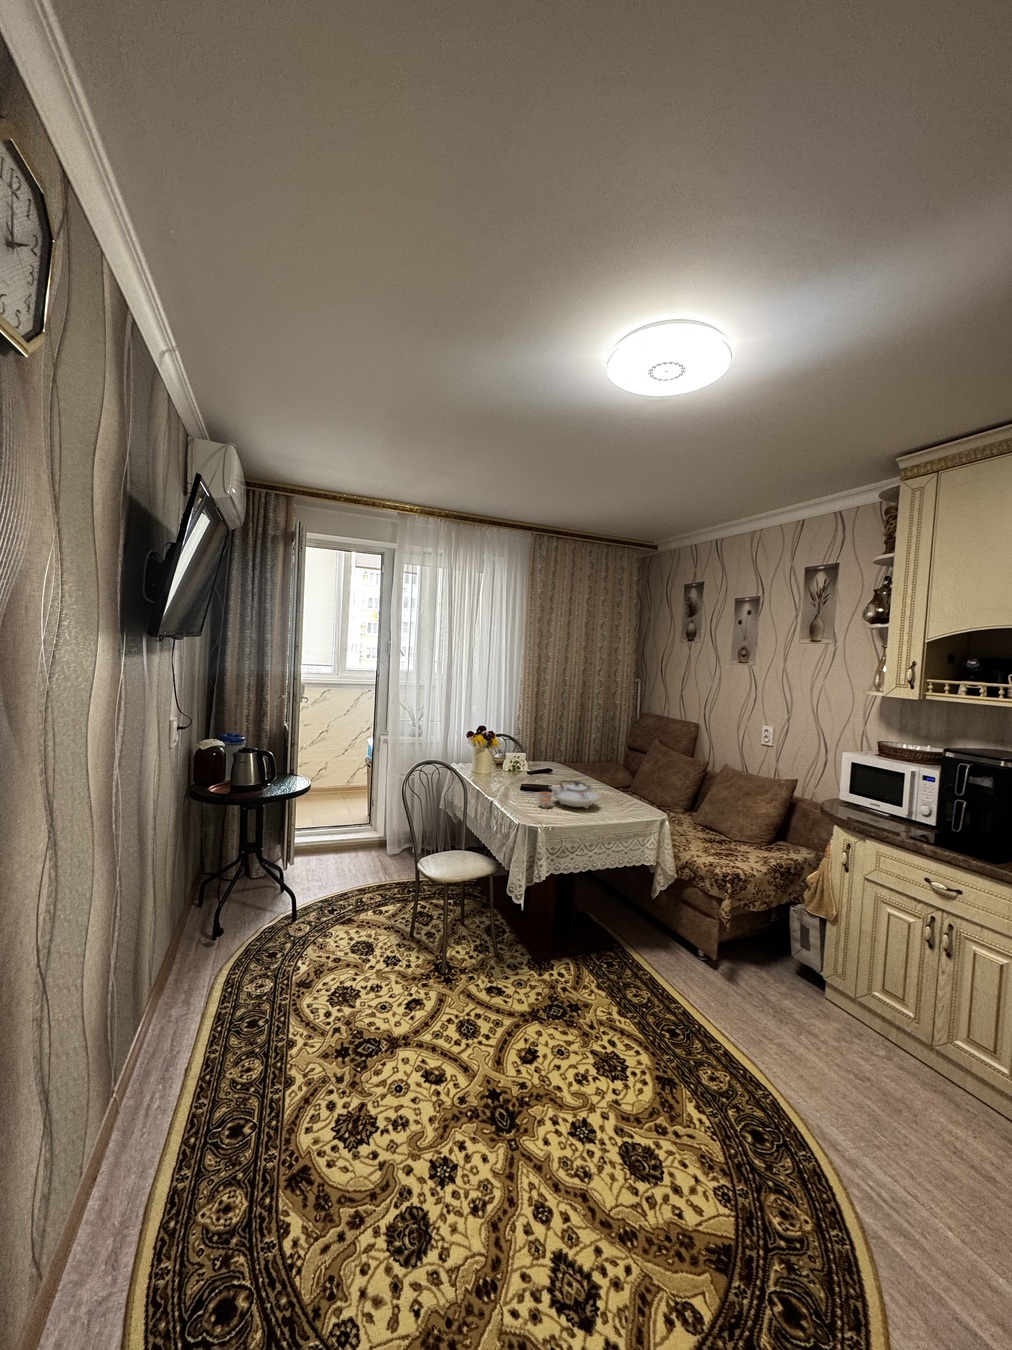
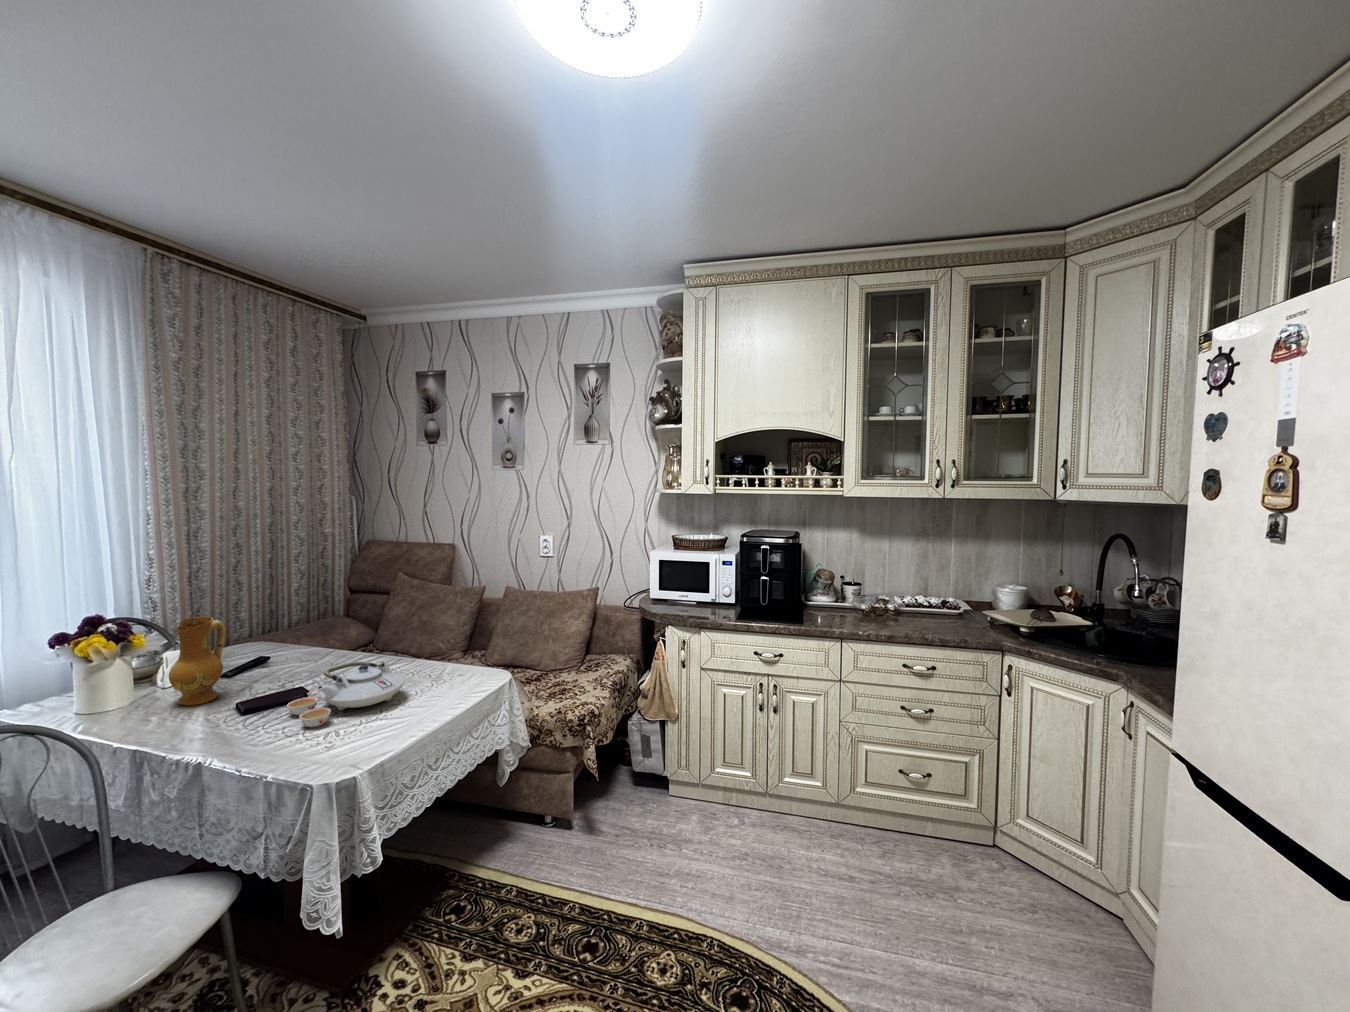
ceramic jug: none [502,736,527,783] -> present [169,616,226,706]

